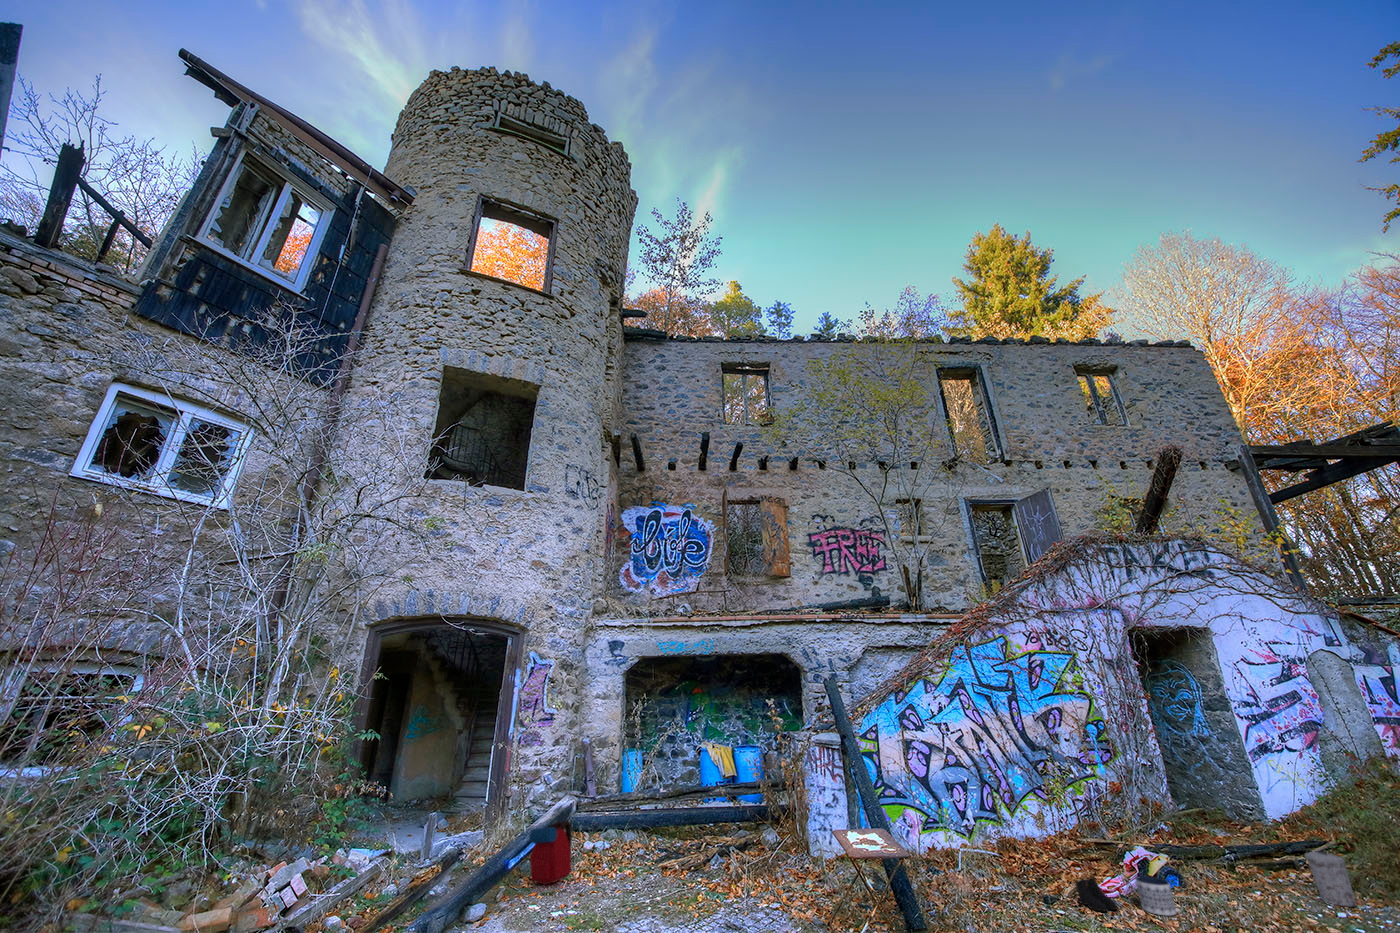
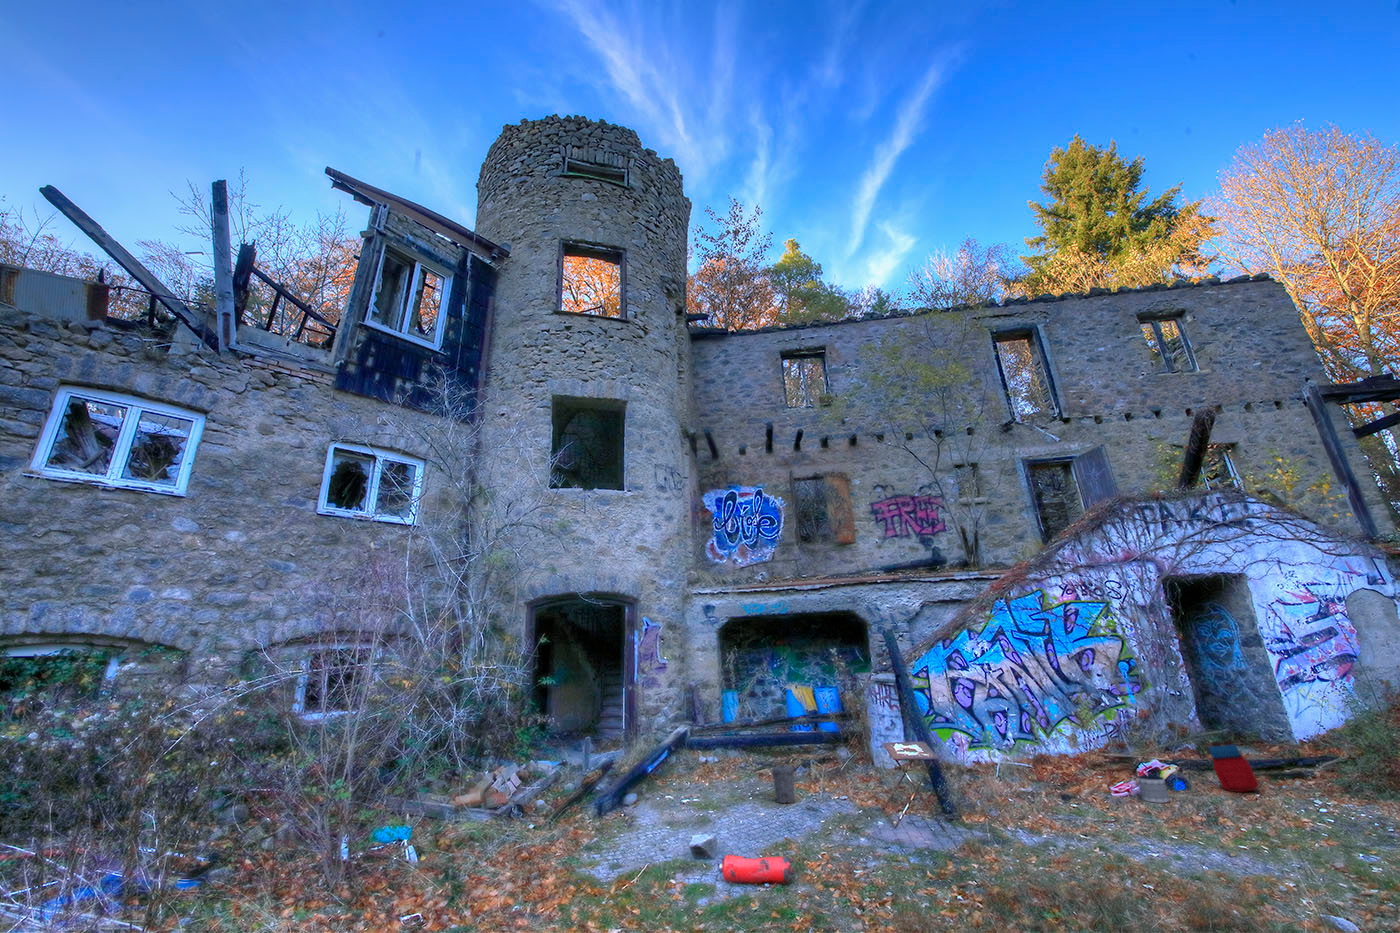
backpack: present [529,821,572,885] -> present [1209,740,1258,792]
trash can: present [1305,852,1357,907] -> present [772,765,795,803]
boots: present [1075,878,1118,911] -> none [1088,777,1121,800]

